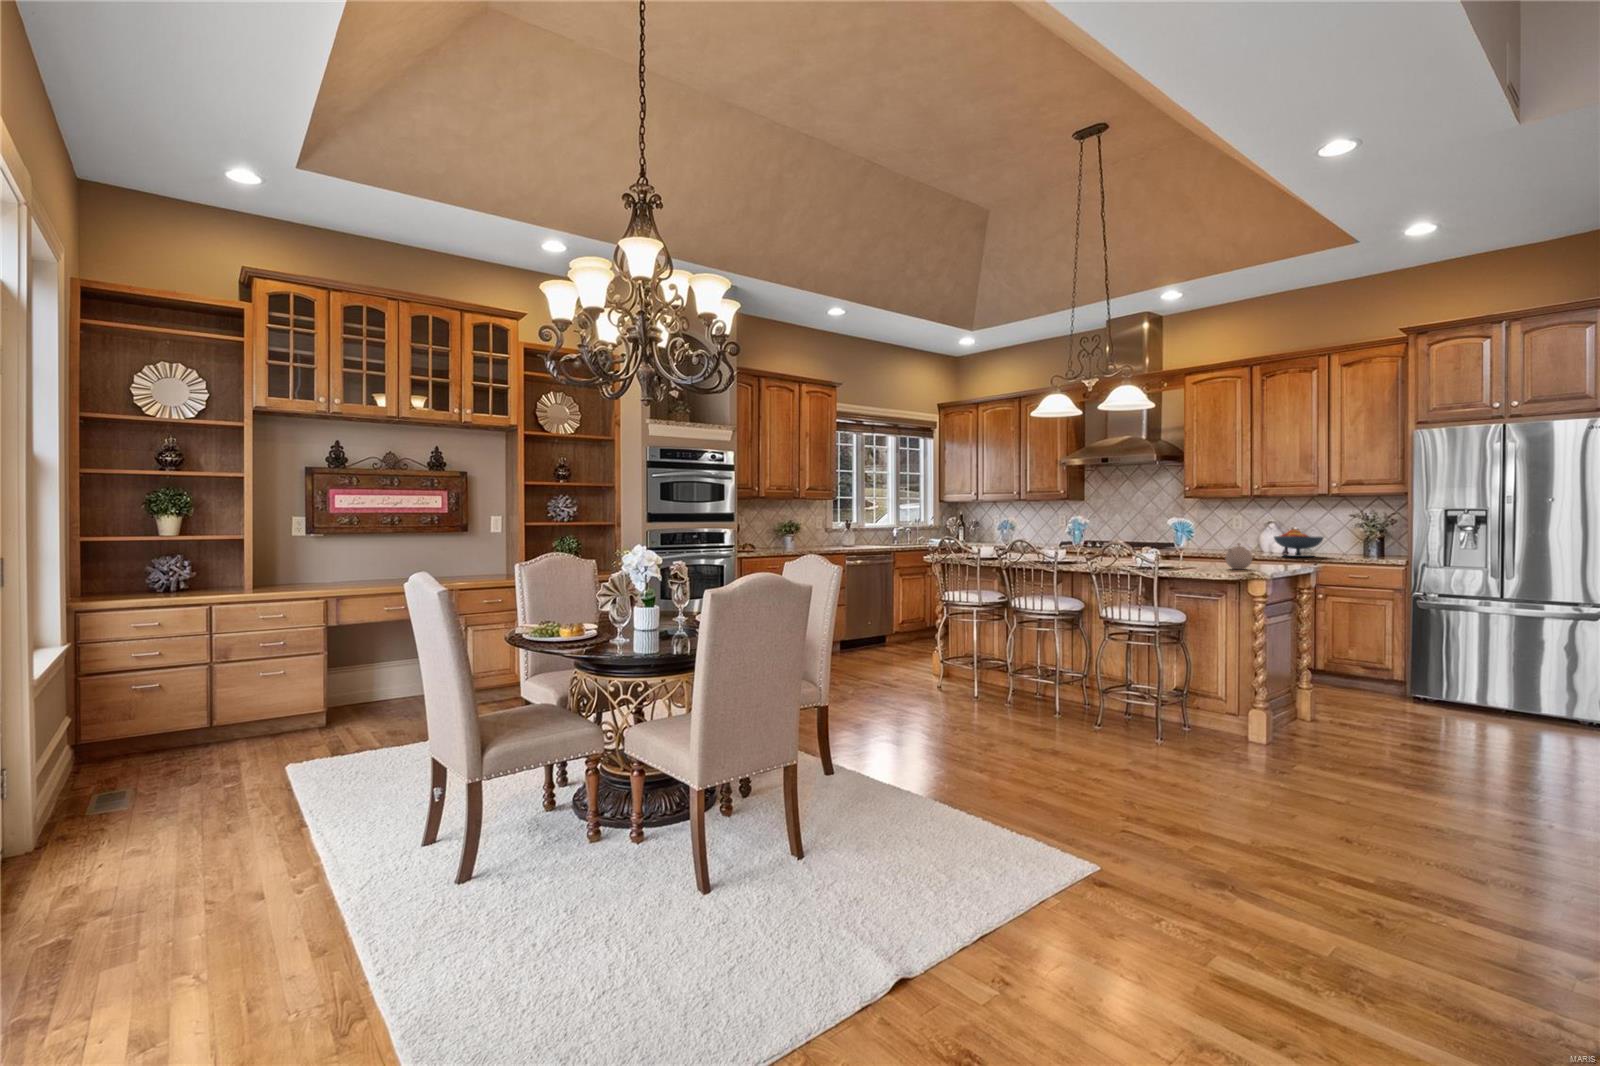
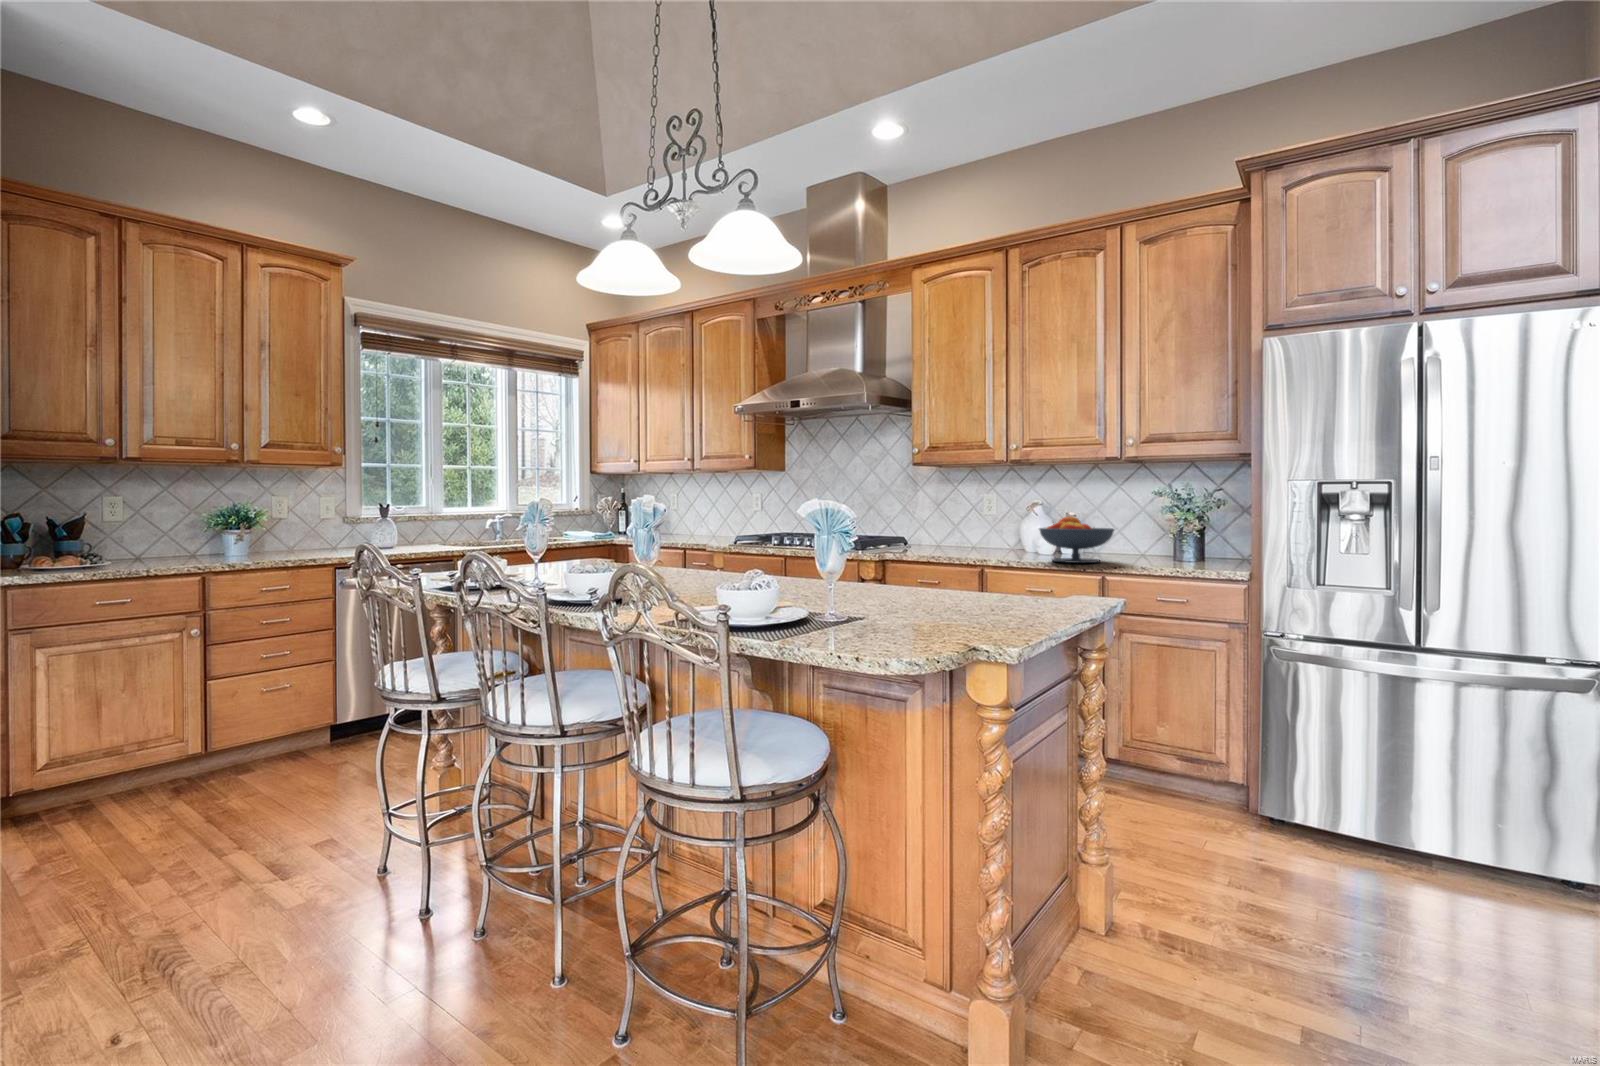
teapot: present [1225,543,1252,569] -> none [928,557,984,620]

